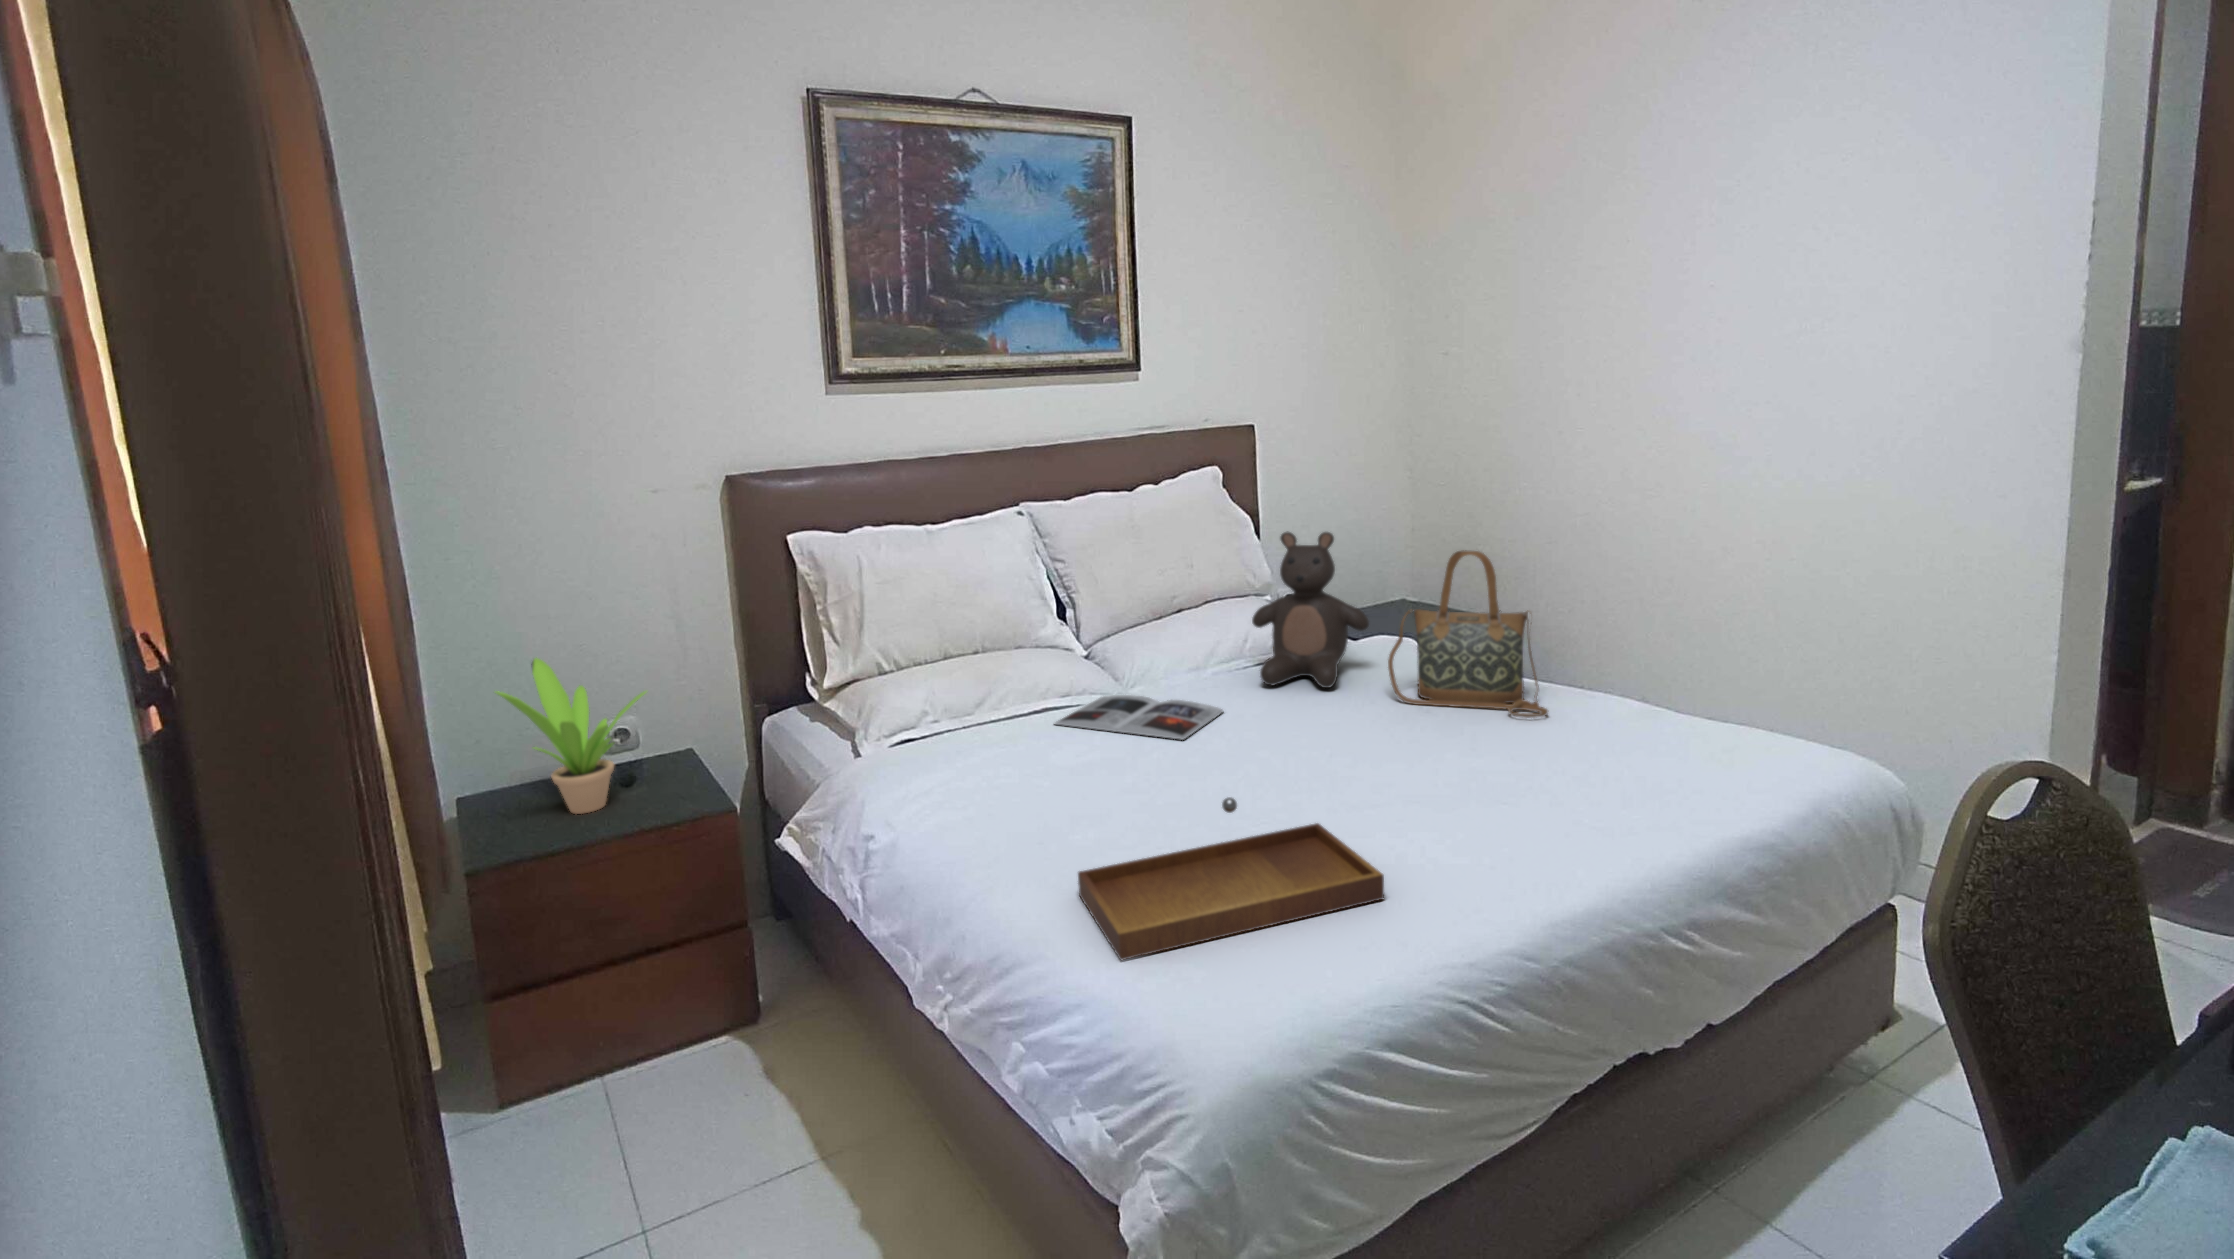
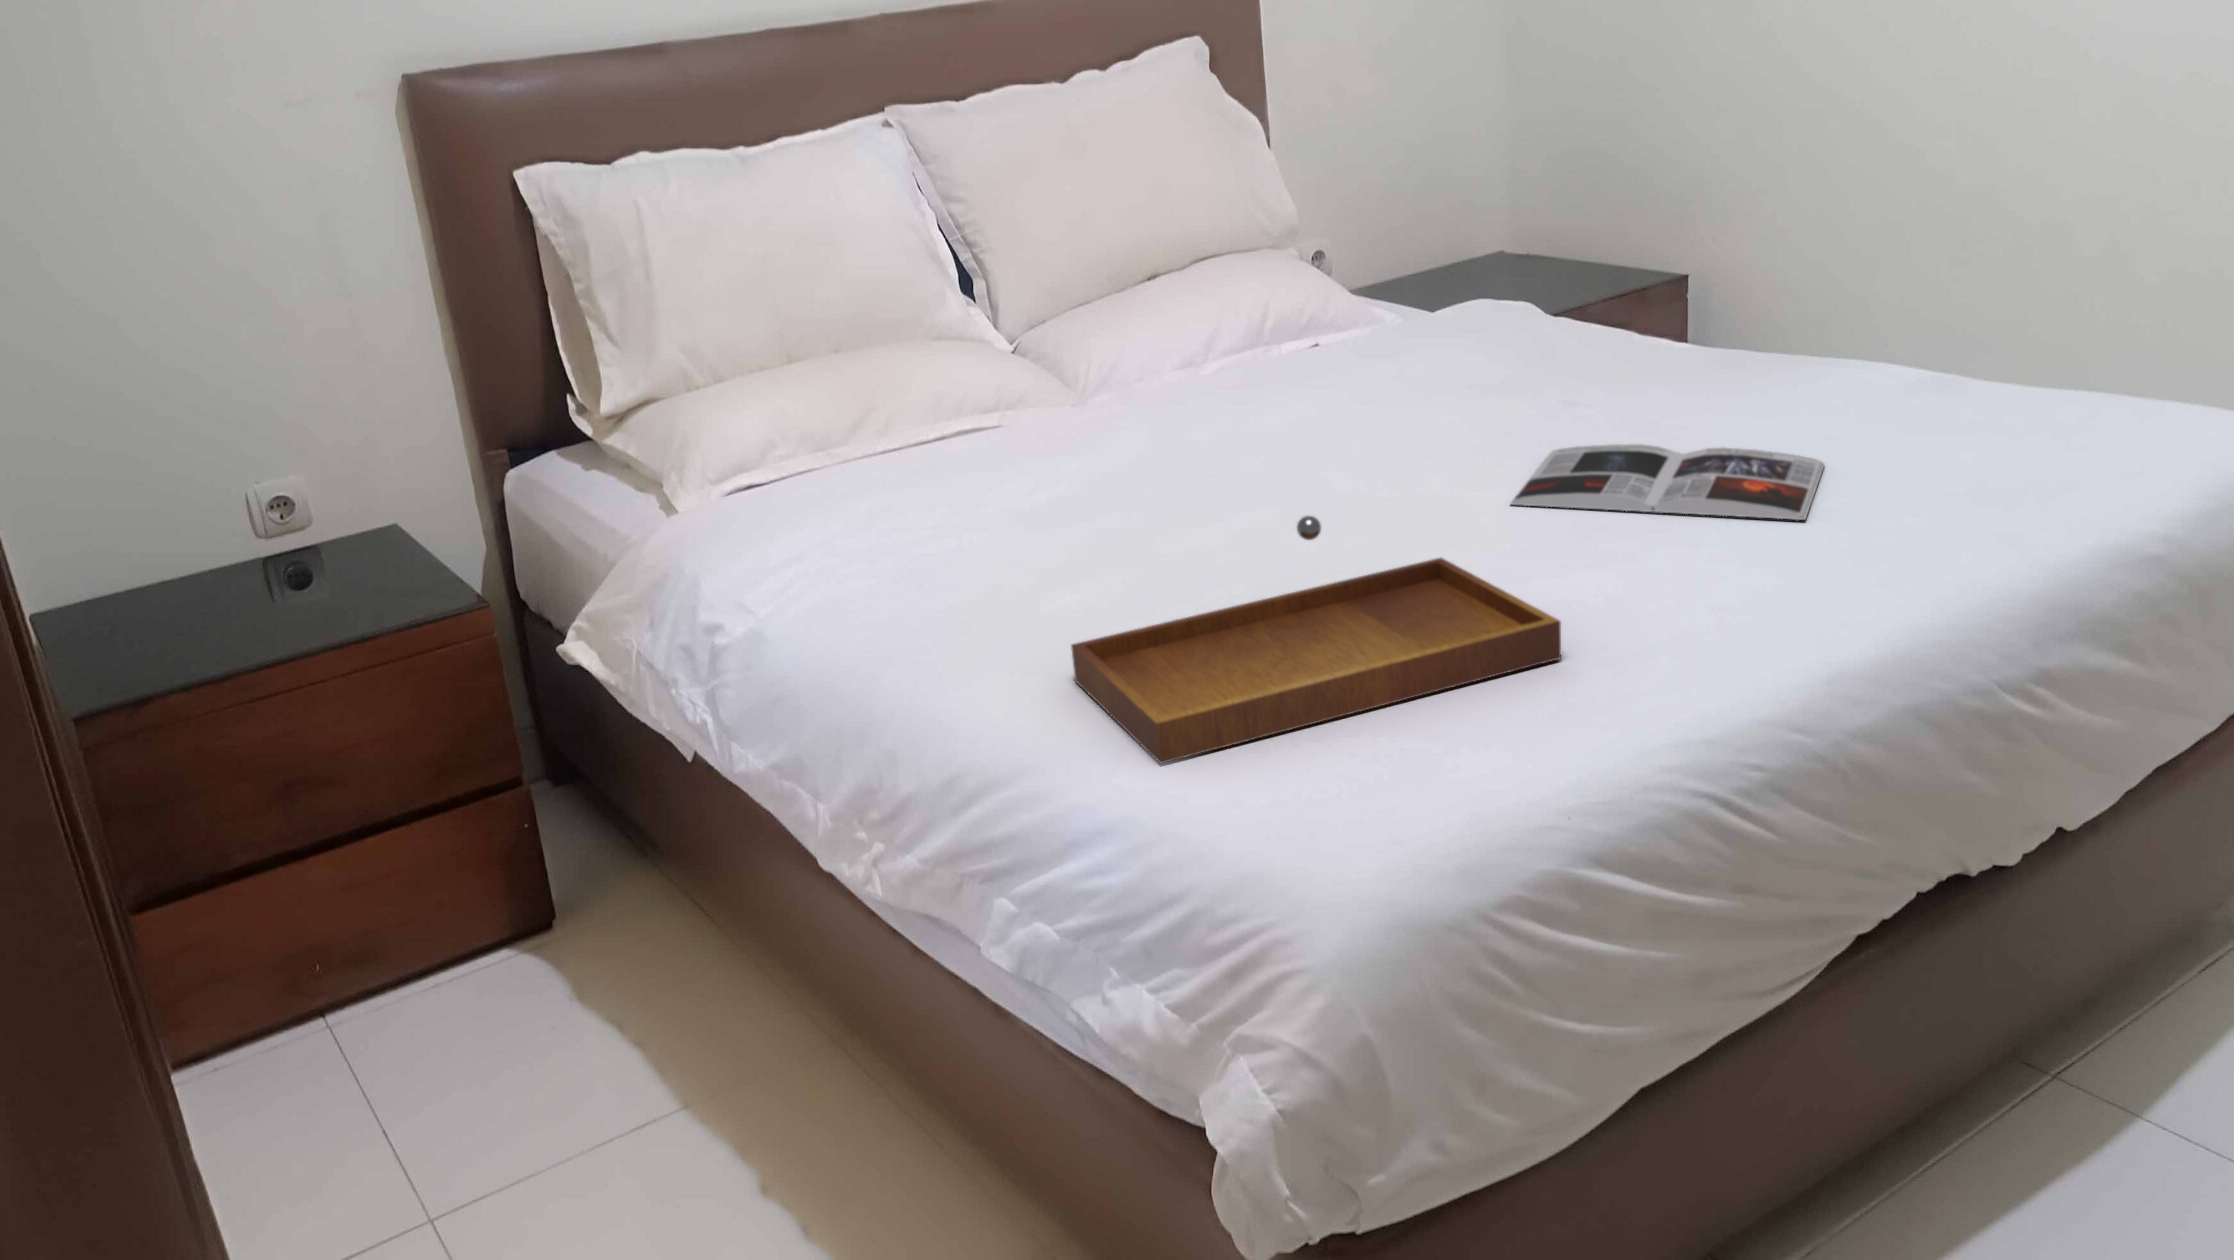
teddy bear: present [1252,531,1369,688] -> none [1283,121,1476,378]
handbag: present [1388,550,1548,718] -> none [1513,134,1778,400]
potted plant: present [495,658,646,814] -> none [77,382,322,625]
magazine: present [1055,695,1223,740] -> present [1511,444,1824,520]

